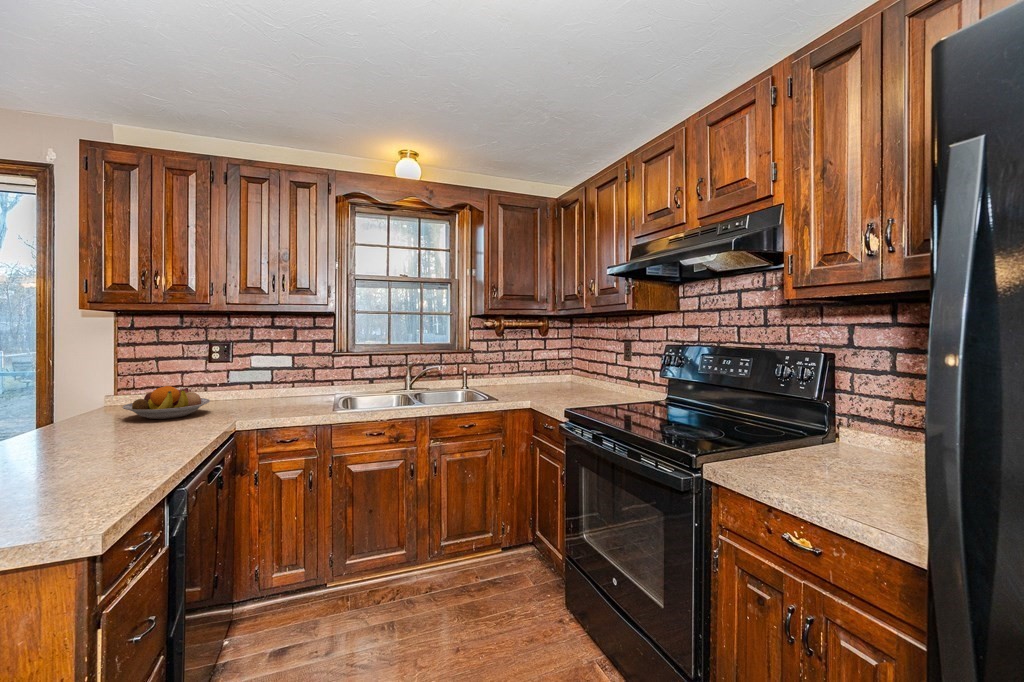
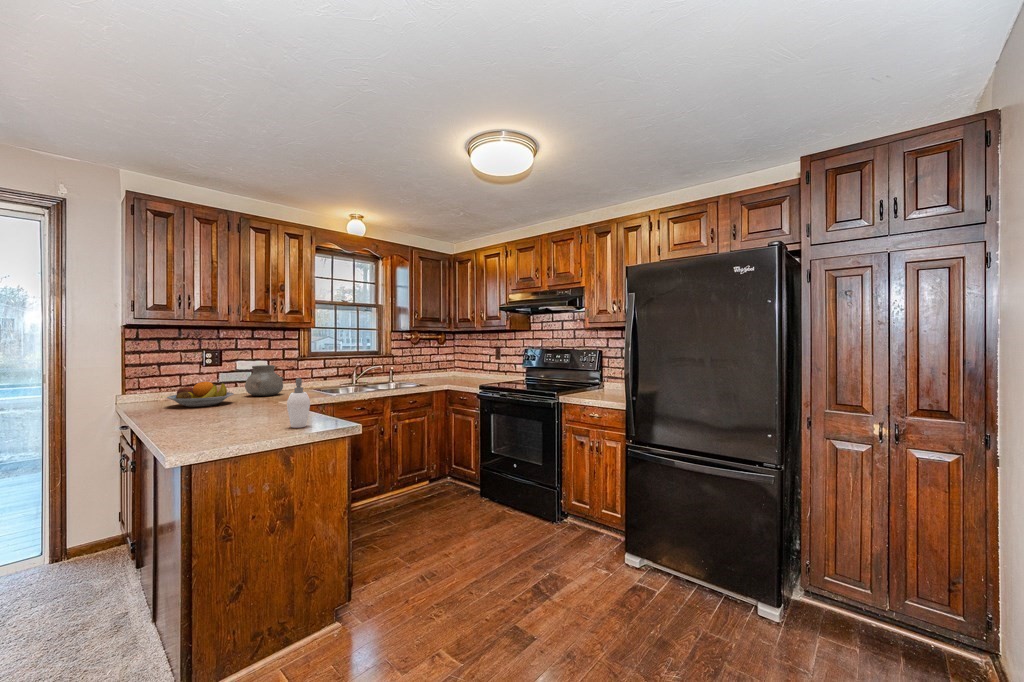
vase: none [248,363,298,404] -> present [245,365,284,396]
soap dispenser: none [56,412,105,501] -> present [287,379,310,428]

